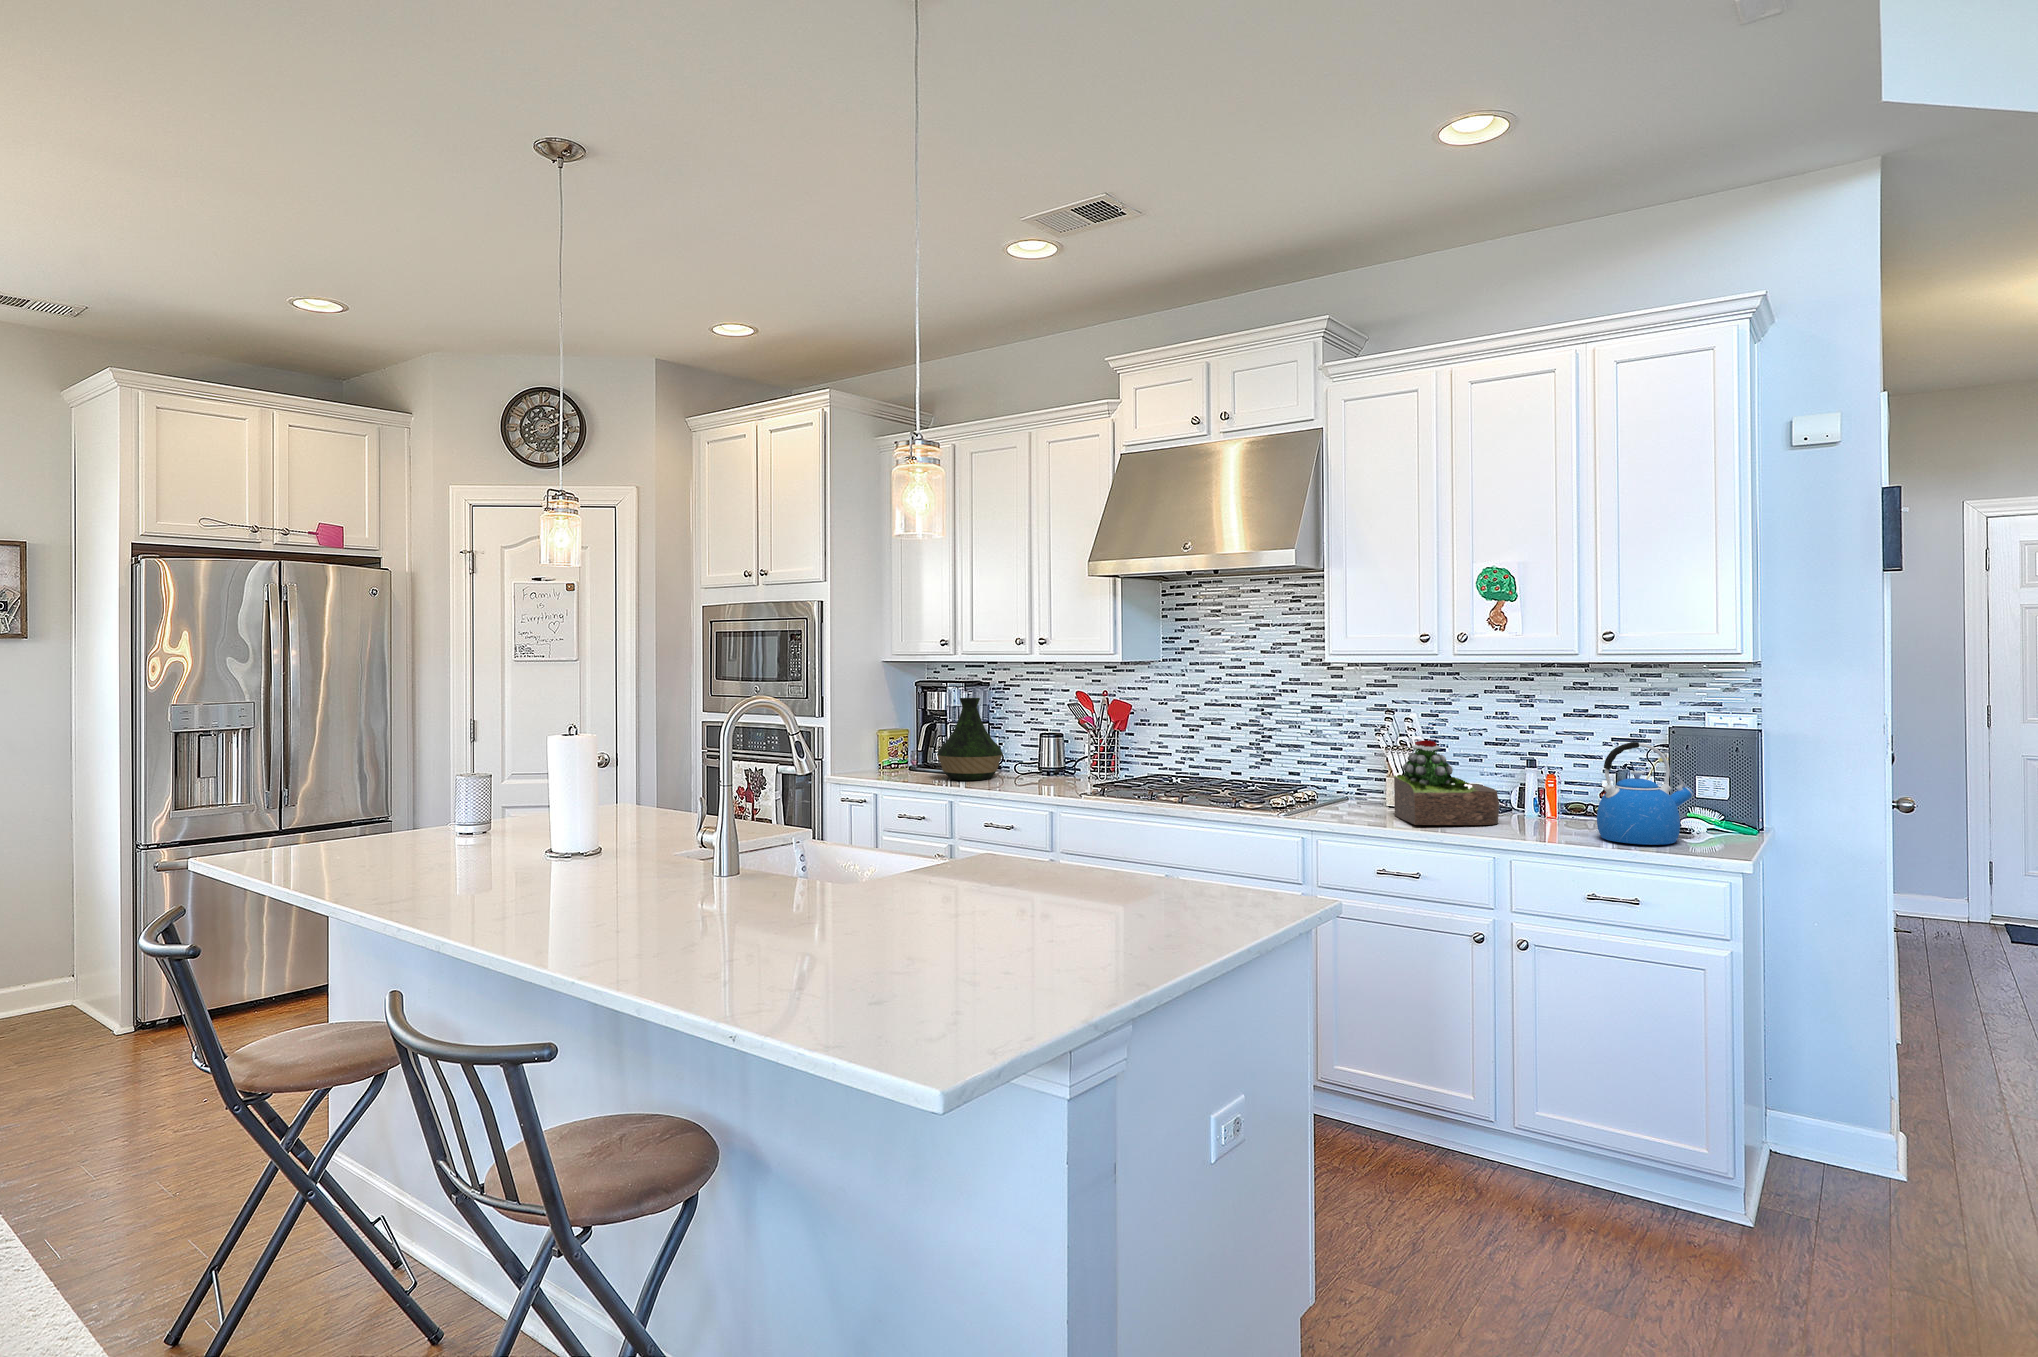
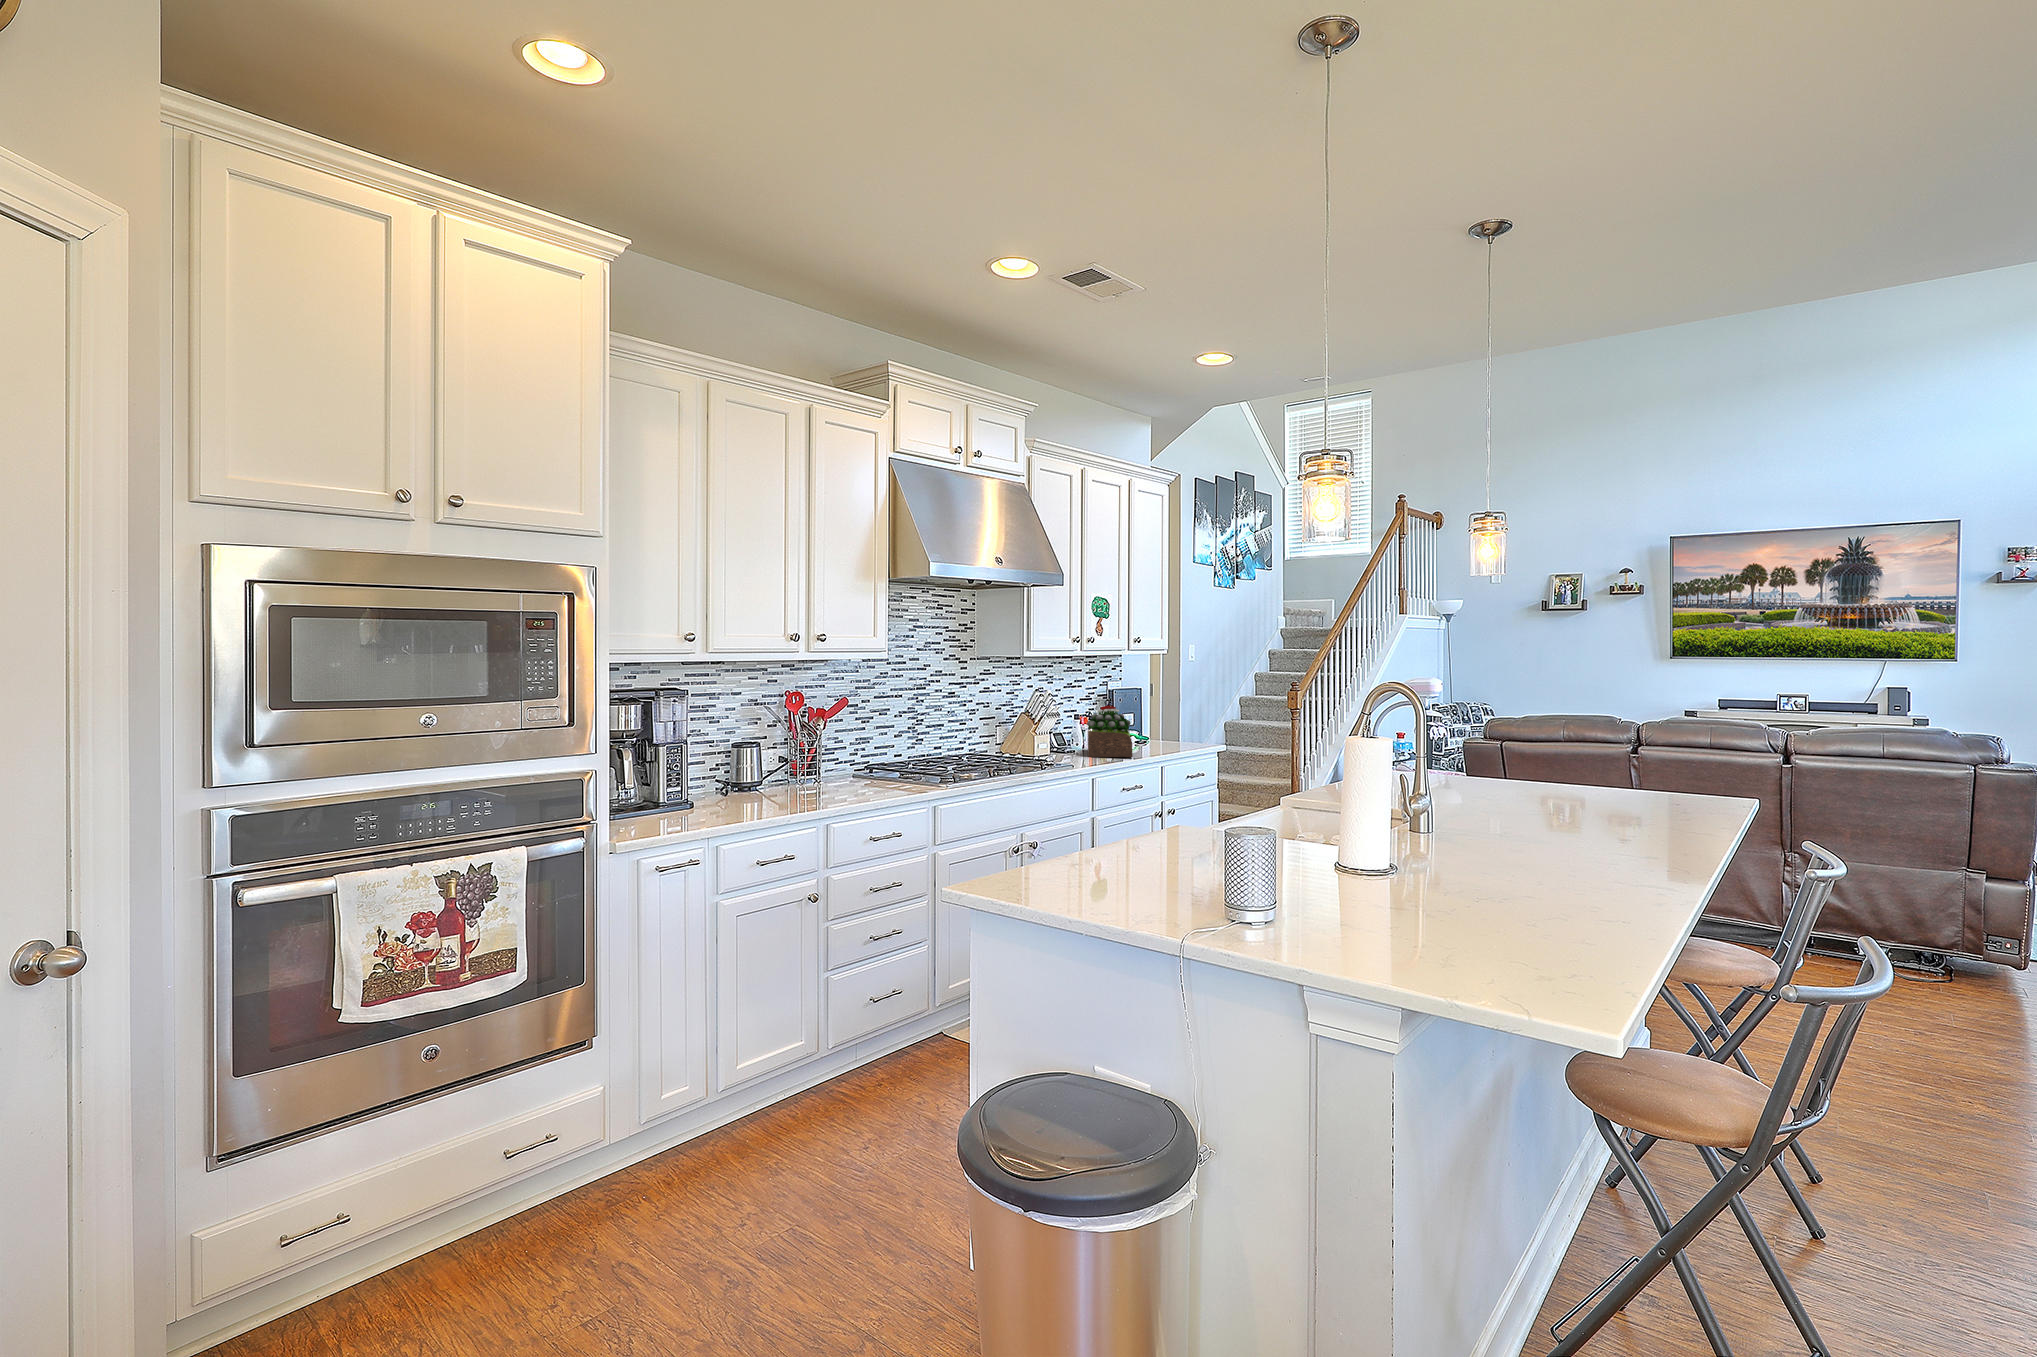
vase: present [937,698,1003,780] -> none [747,705,829,806]
kettle: present [1597,742,1693,845] -> none [1155,696,1192,748]

